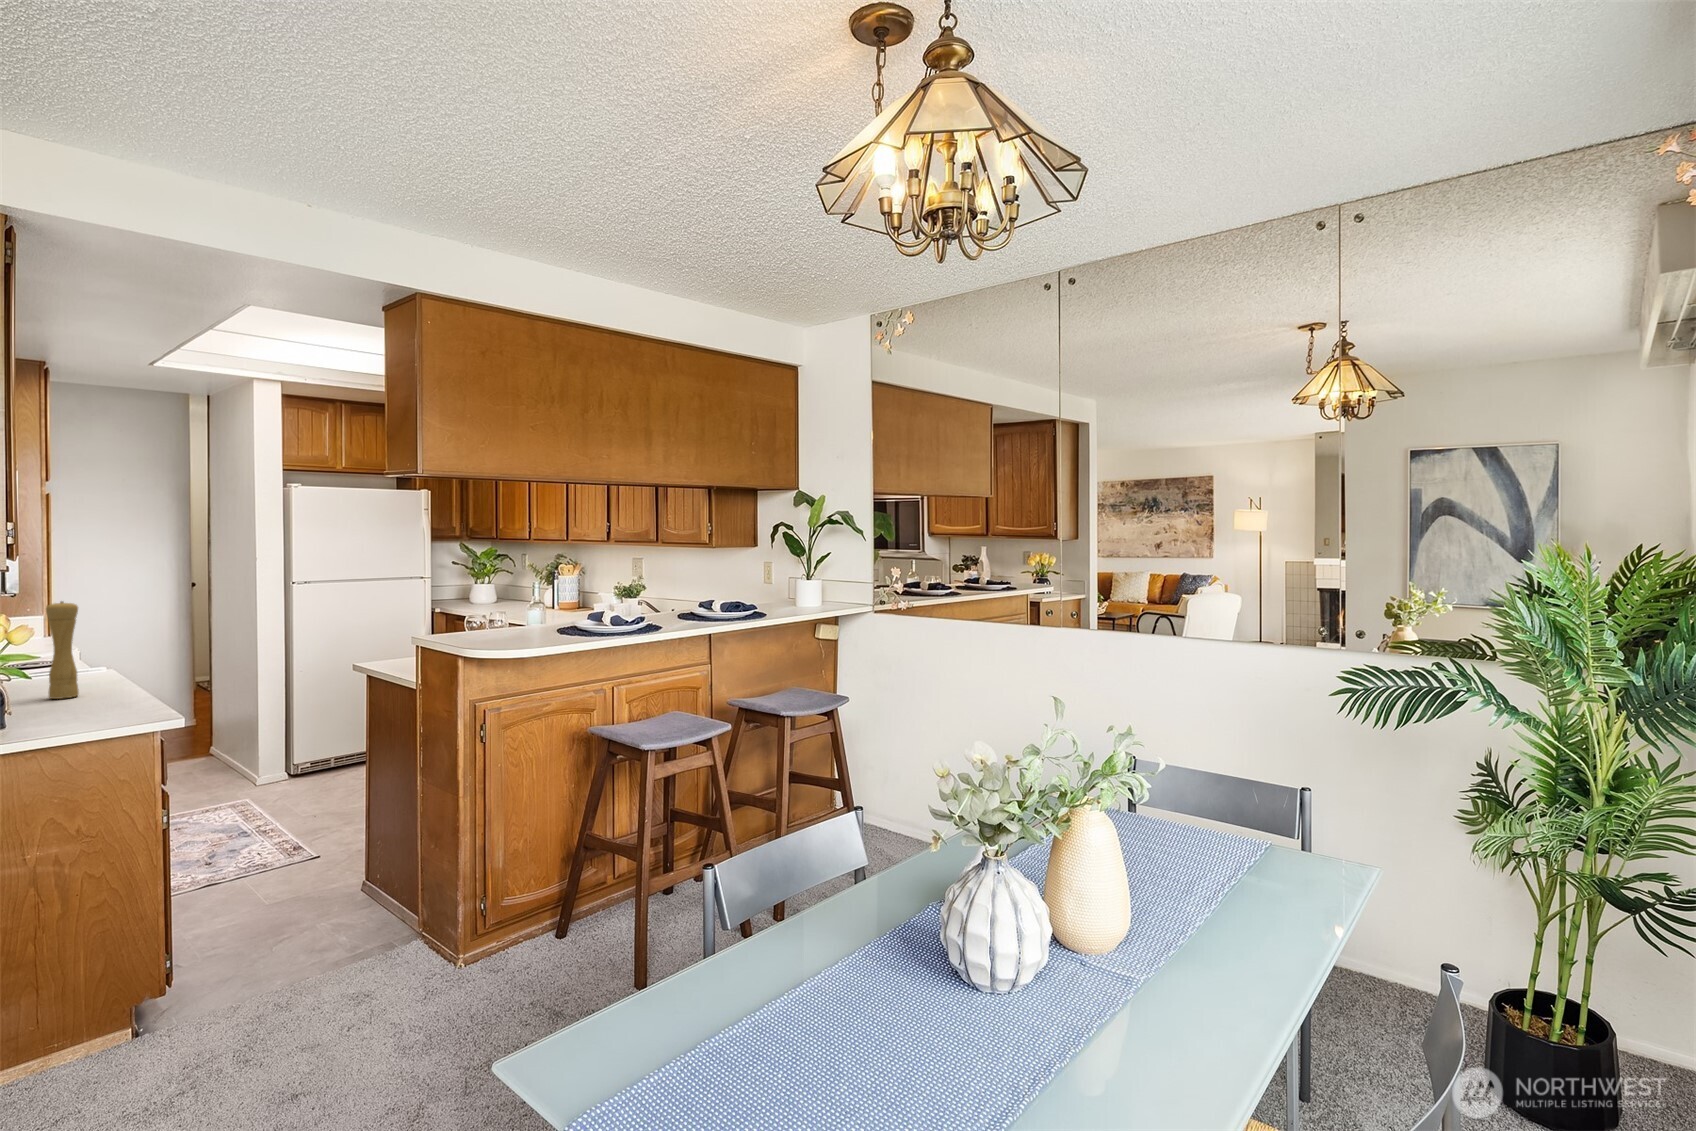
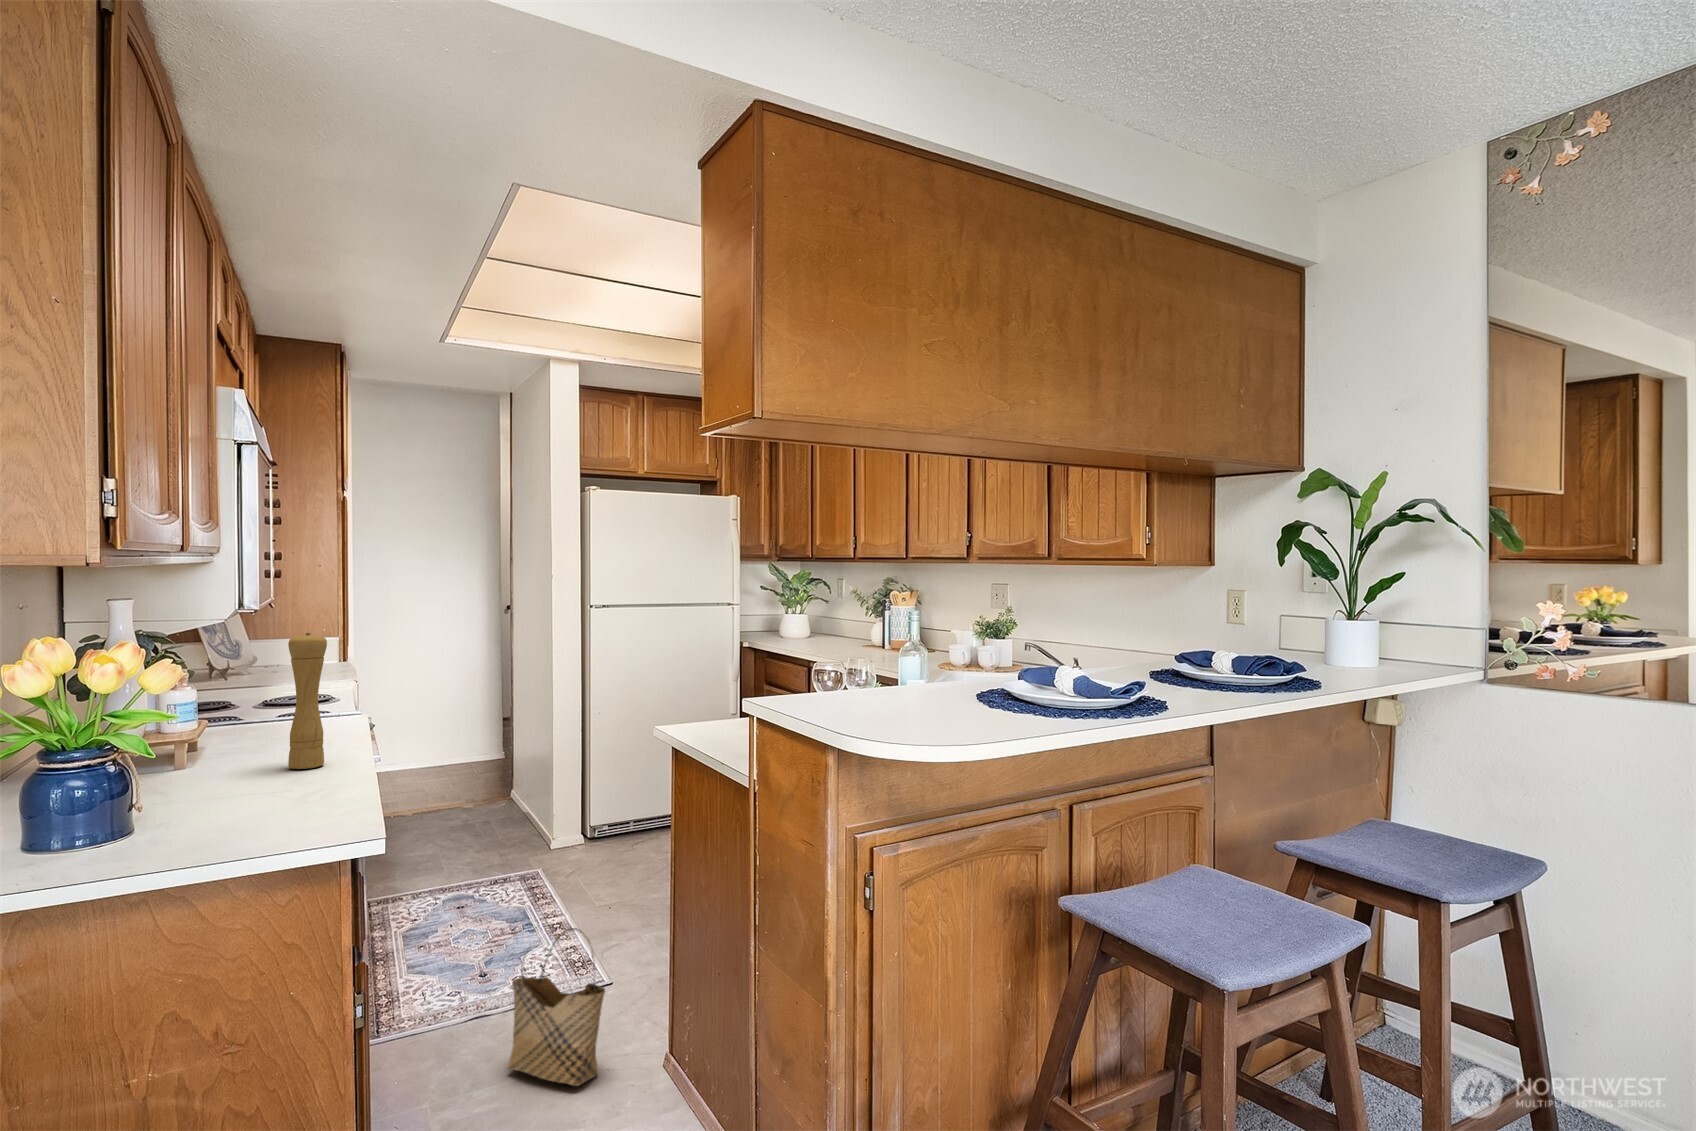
woven basket: none [236,807,314,910] -> present [508,928,605,1086]

